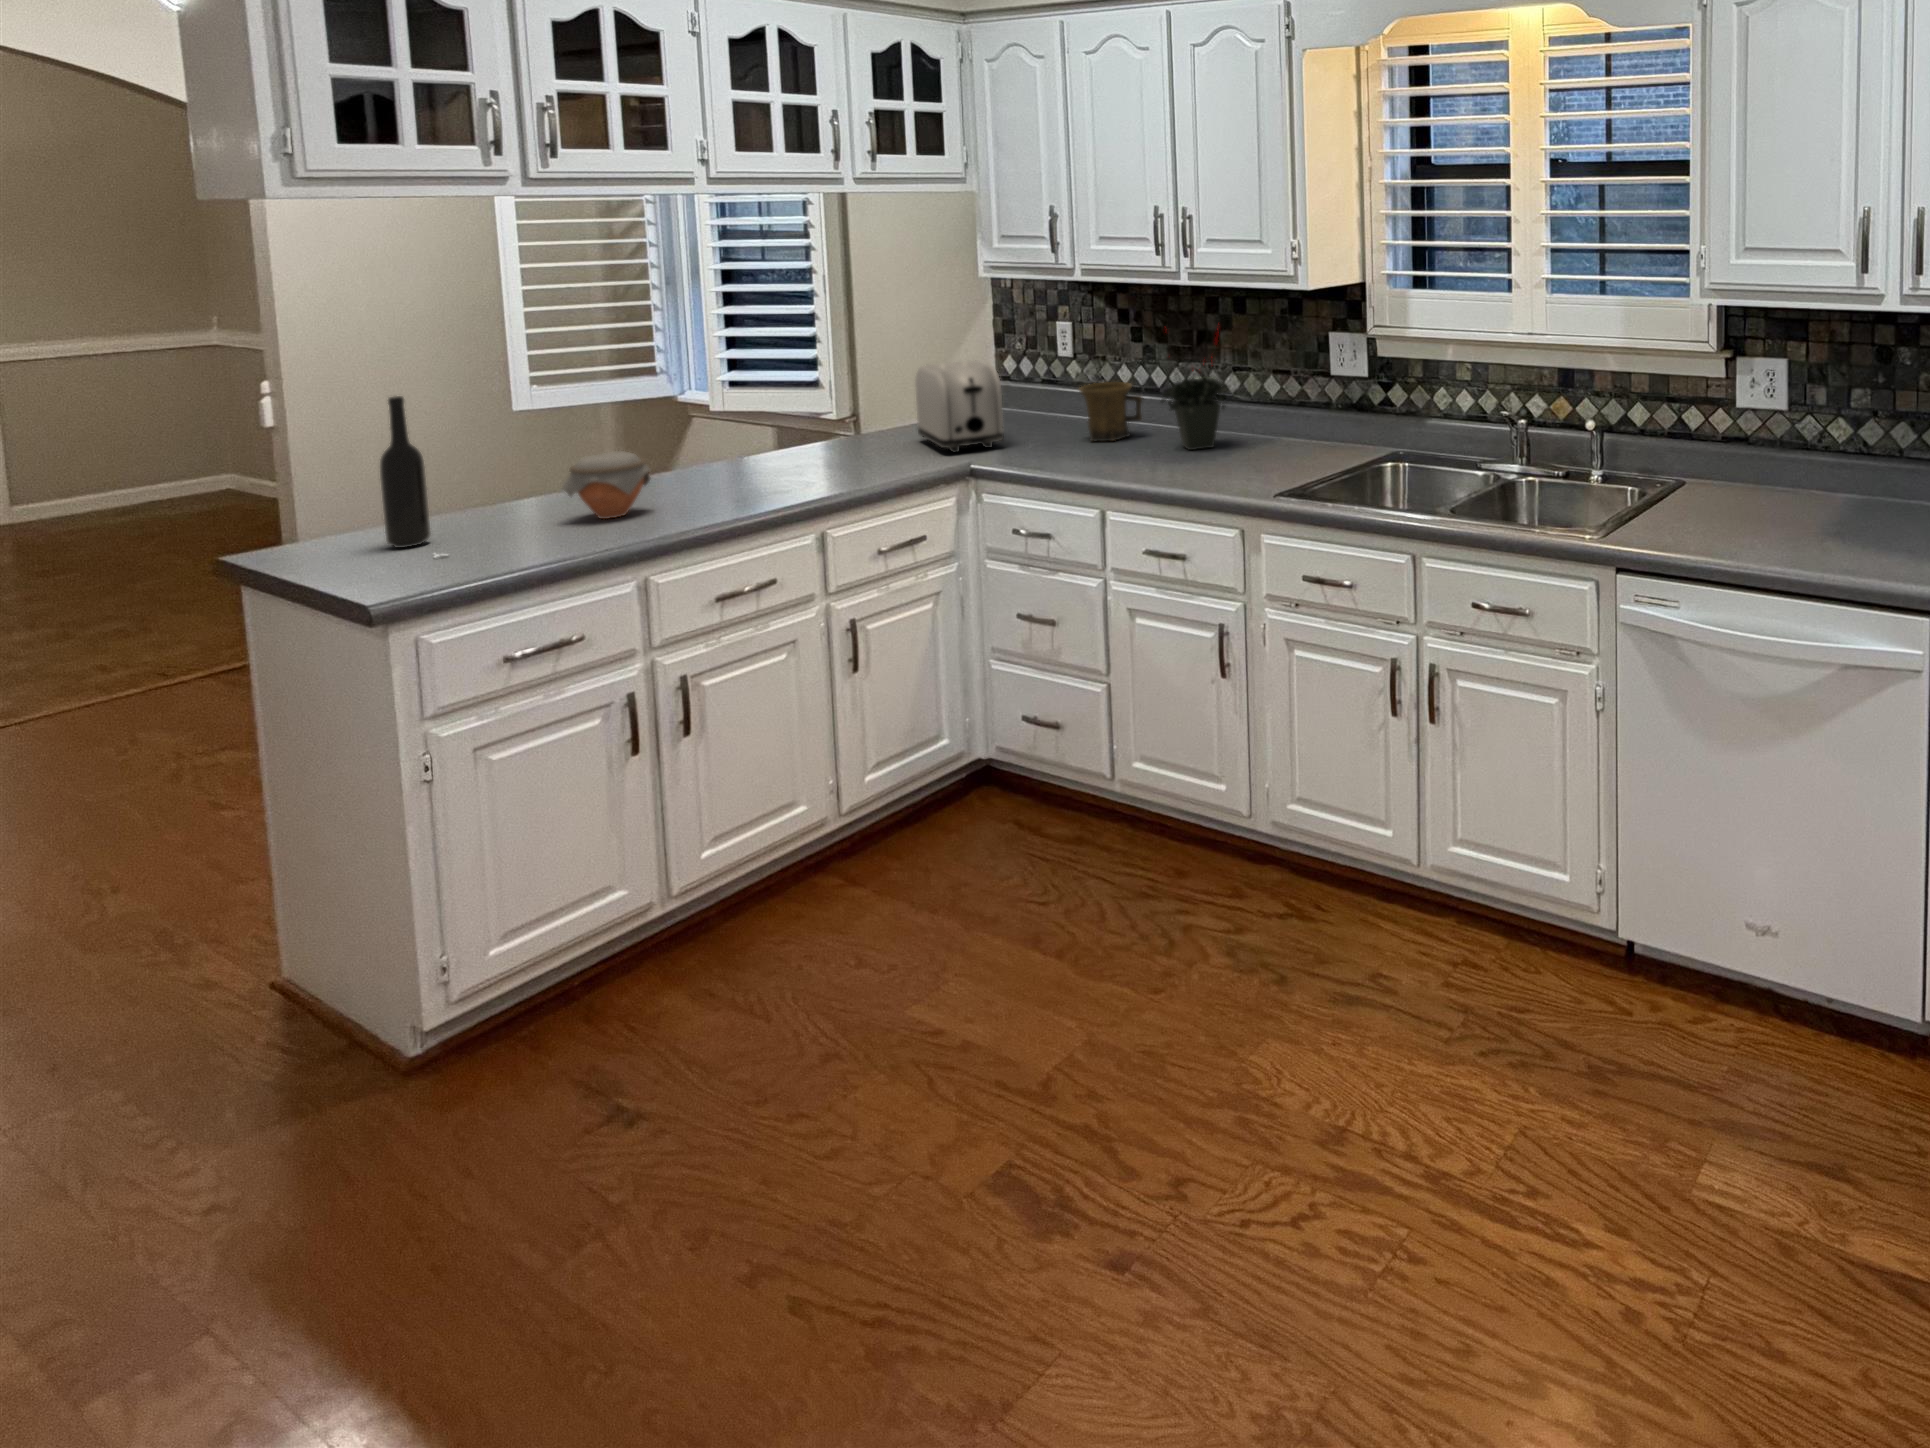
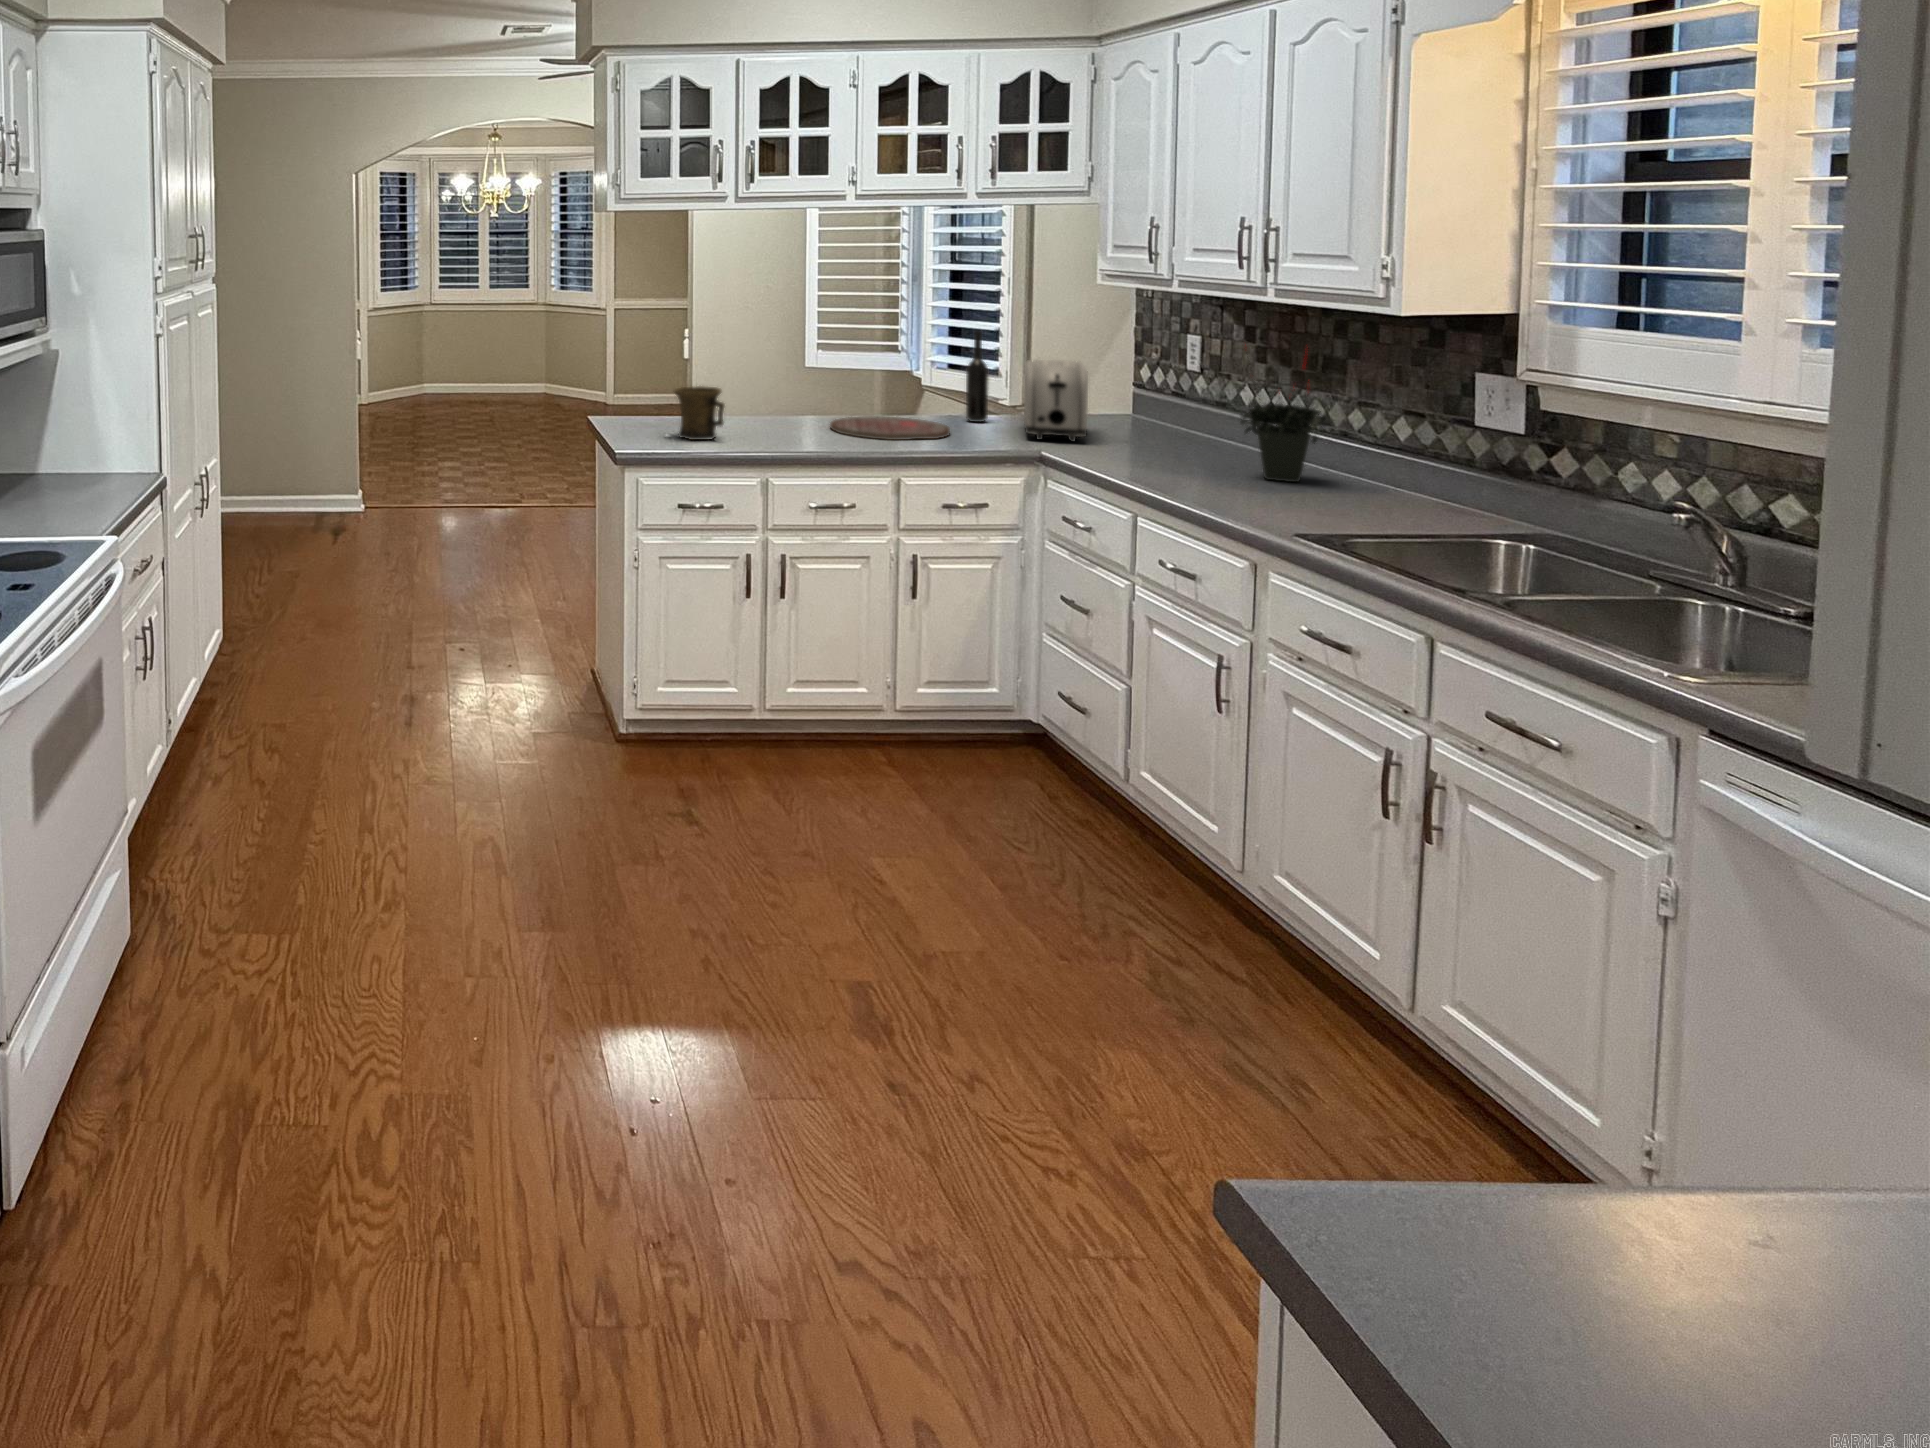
mug: present [1079,382,1142,441] -> present [674,386,724,440]
bottle: present [380,396,431,548] -> present [966,330,989,422]
jar: present [562,451,650,519] -> none [741,389,794,435]
cutting board: none [689,455,856,494] -> present [830,417,950,440]

